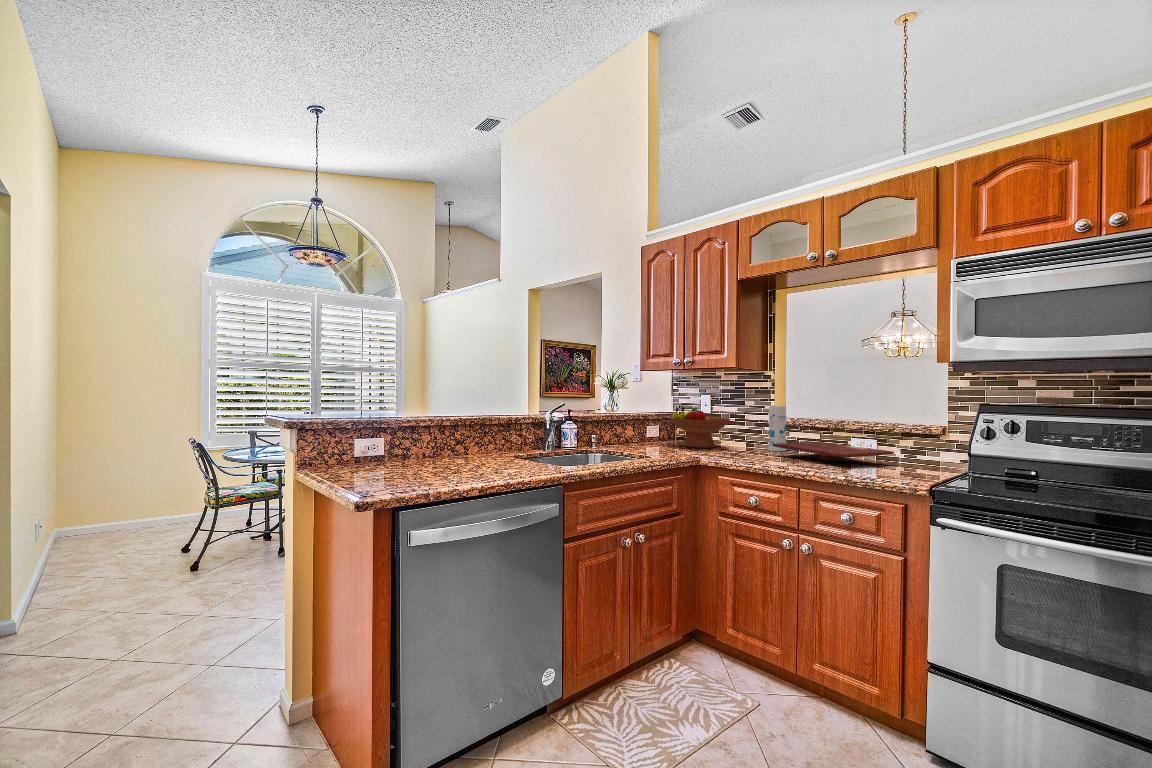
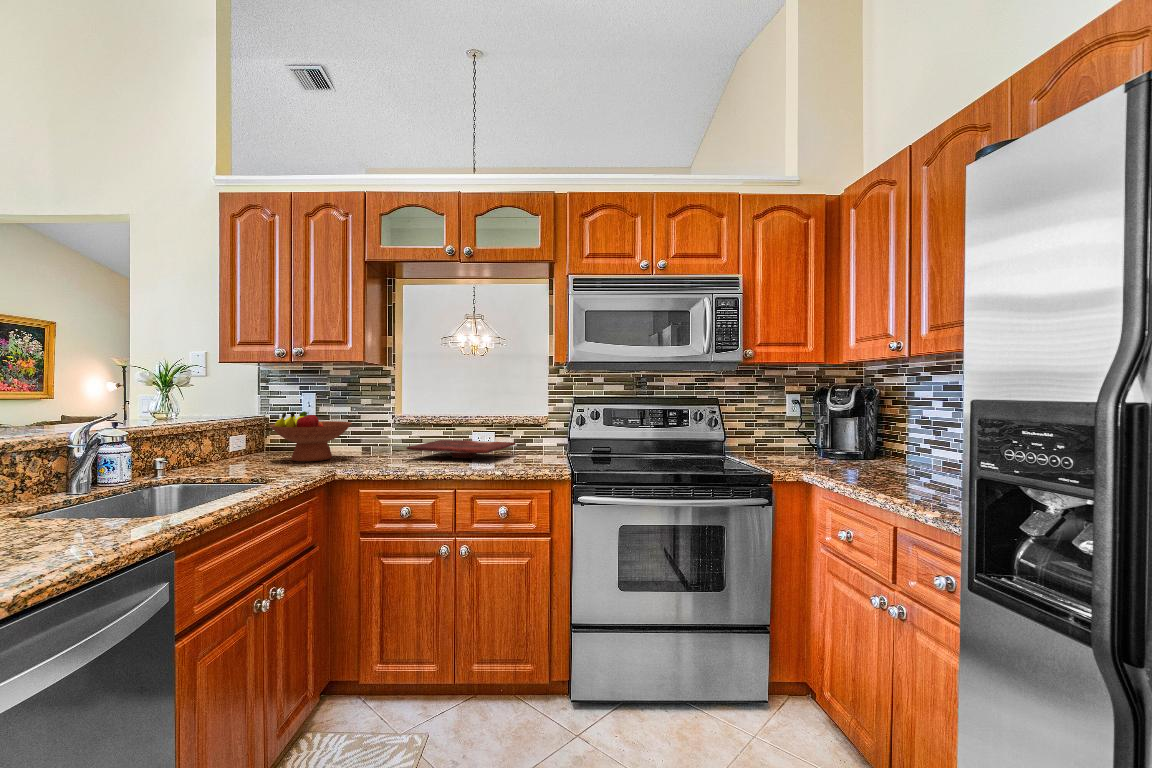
canister: present [769,406,786,451] -> none [393,404,411,454]

